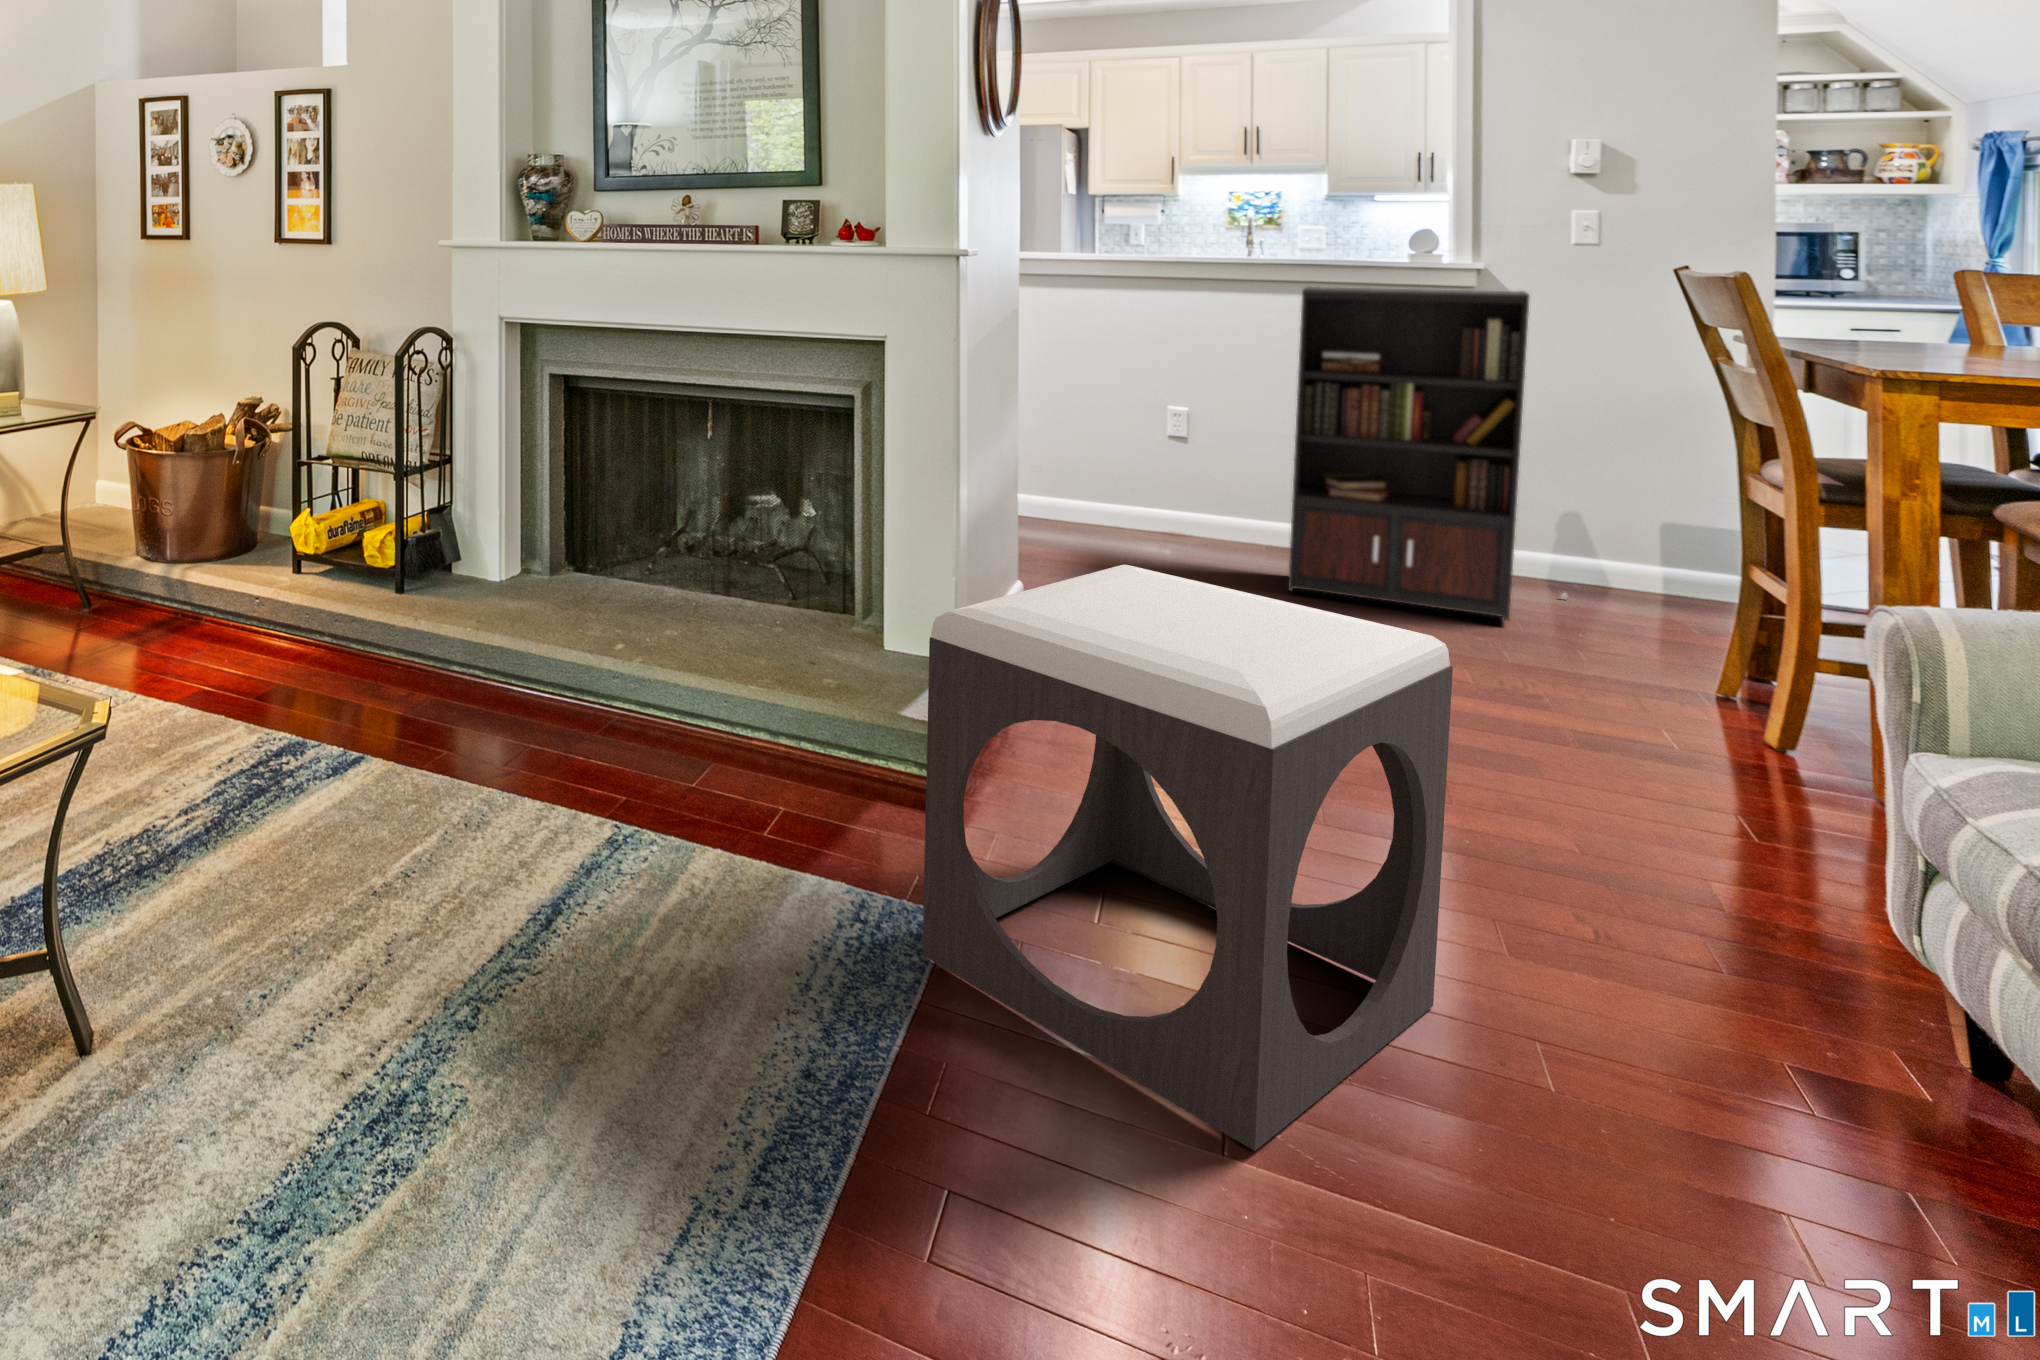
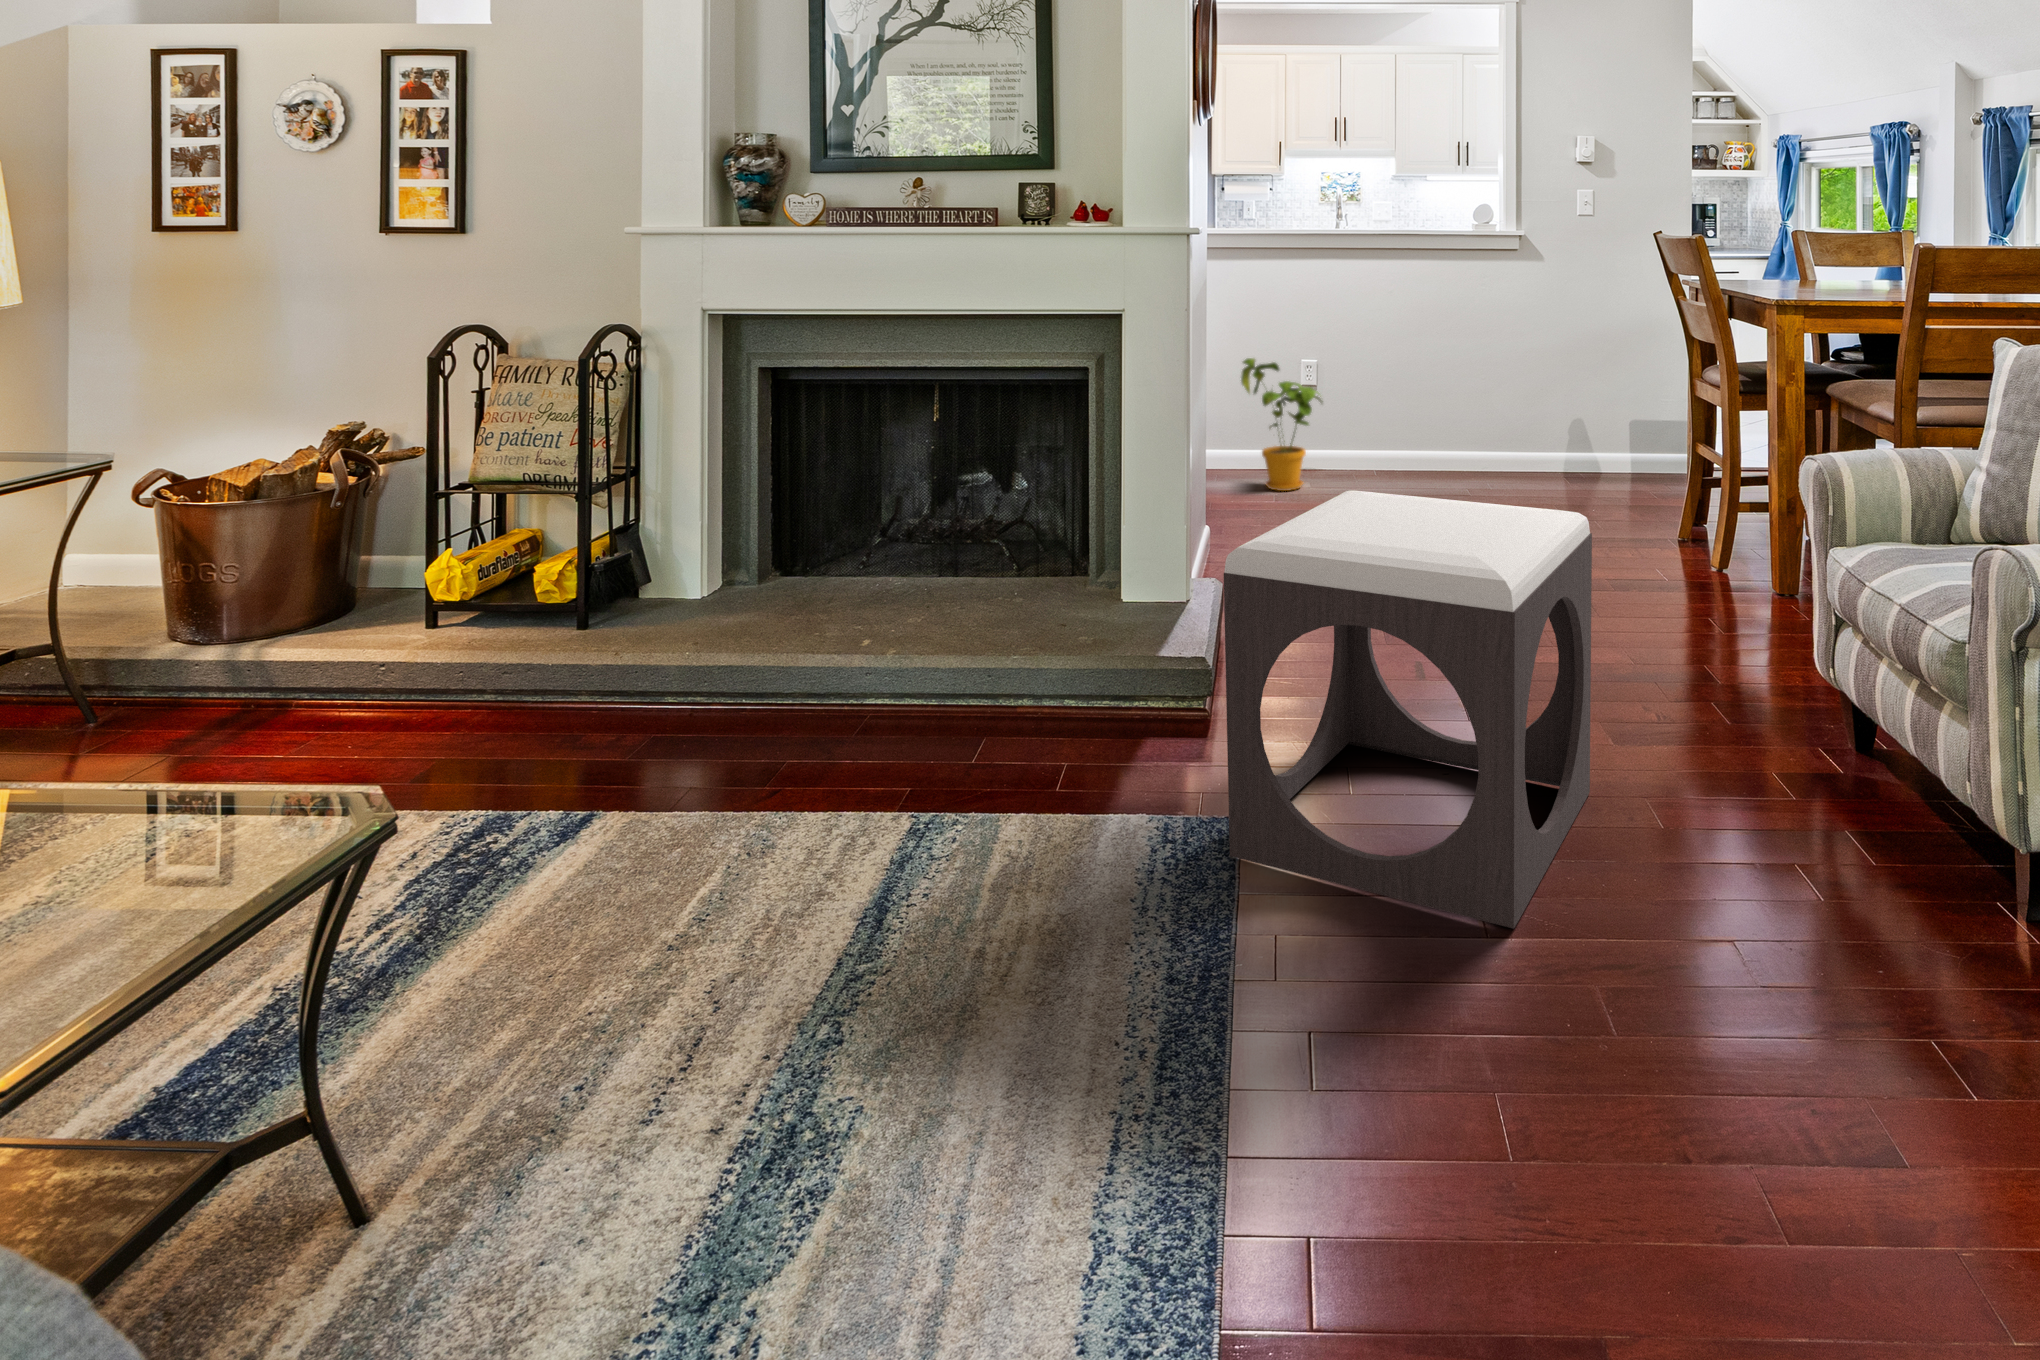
bookcase: present [1288,287,1567,621] -> none [1404,250,1584,506]
house plant: none [1091,399,1192,554] -> present [1241,358,1323,491]

